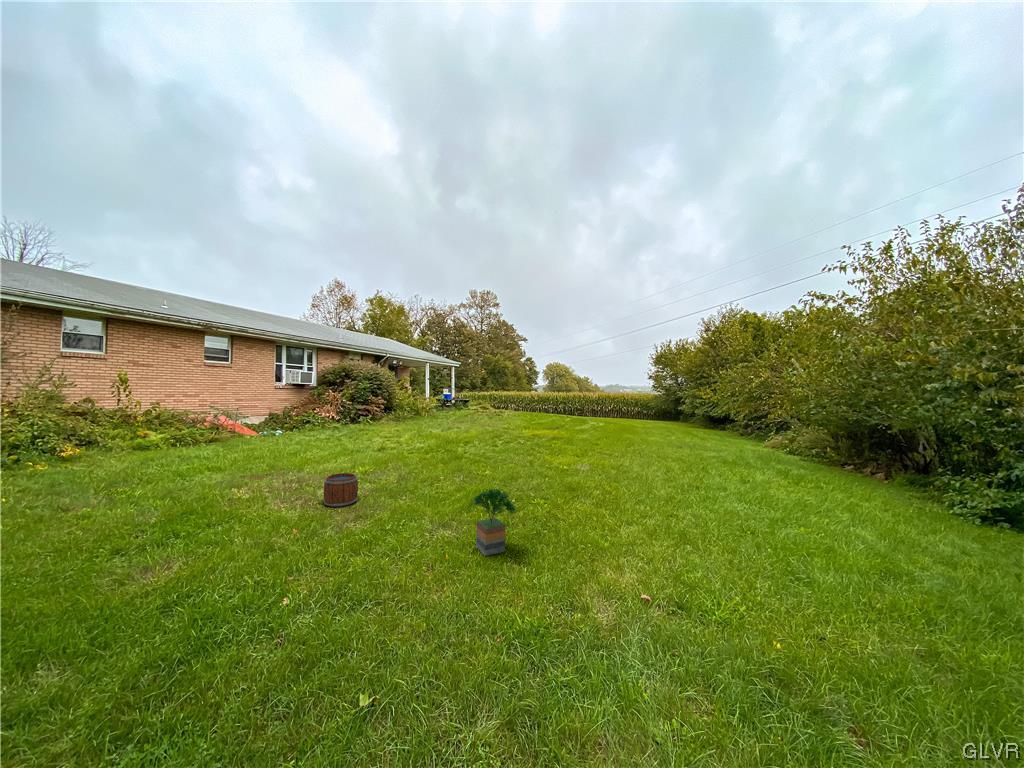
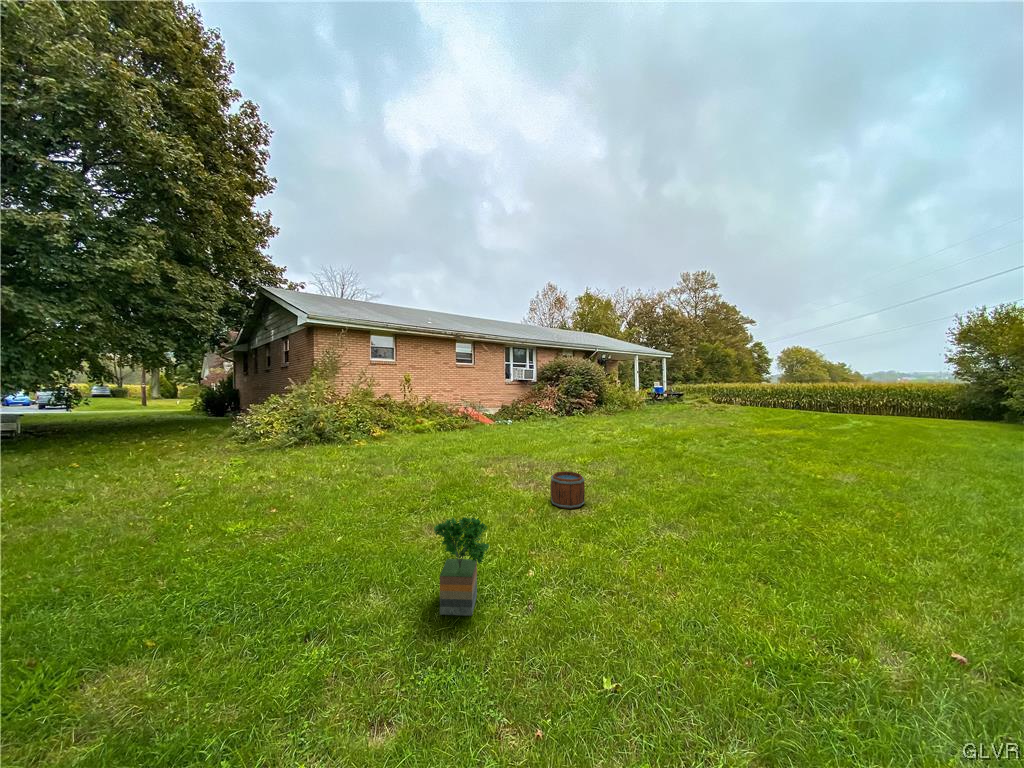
potted tree: present [474,489,516,556] -> present [433,517,489,616]

